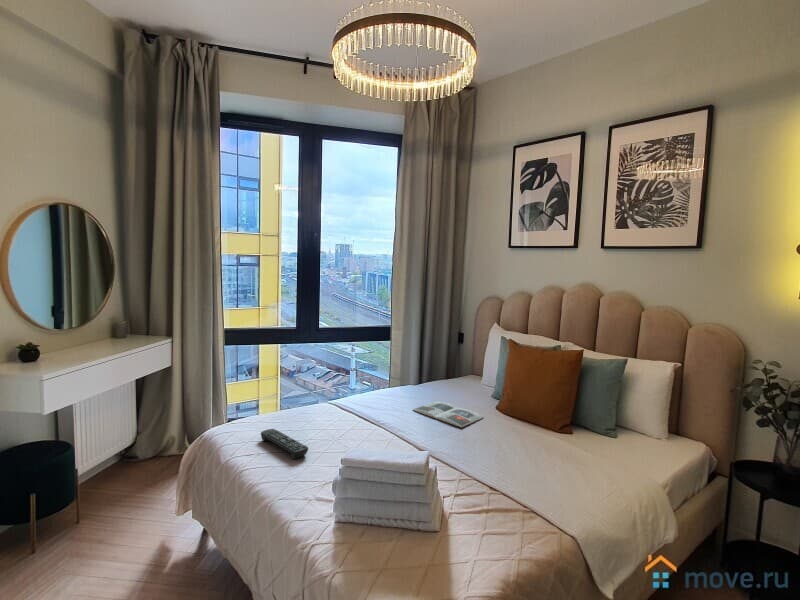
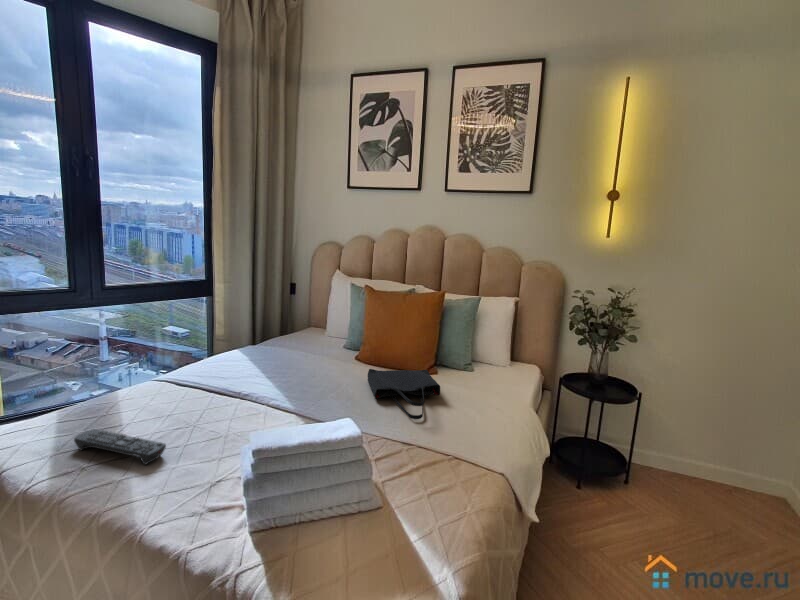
magazine: present [413,401,483,427] -> none [275,358,357,383]
tote bag: none [483,419,550,472] -> present [368,369,440,419]

